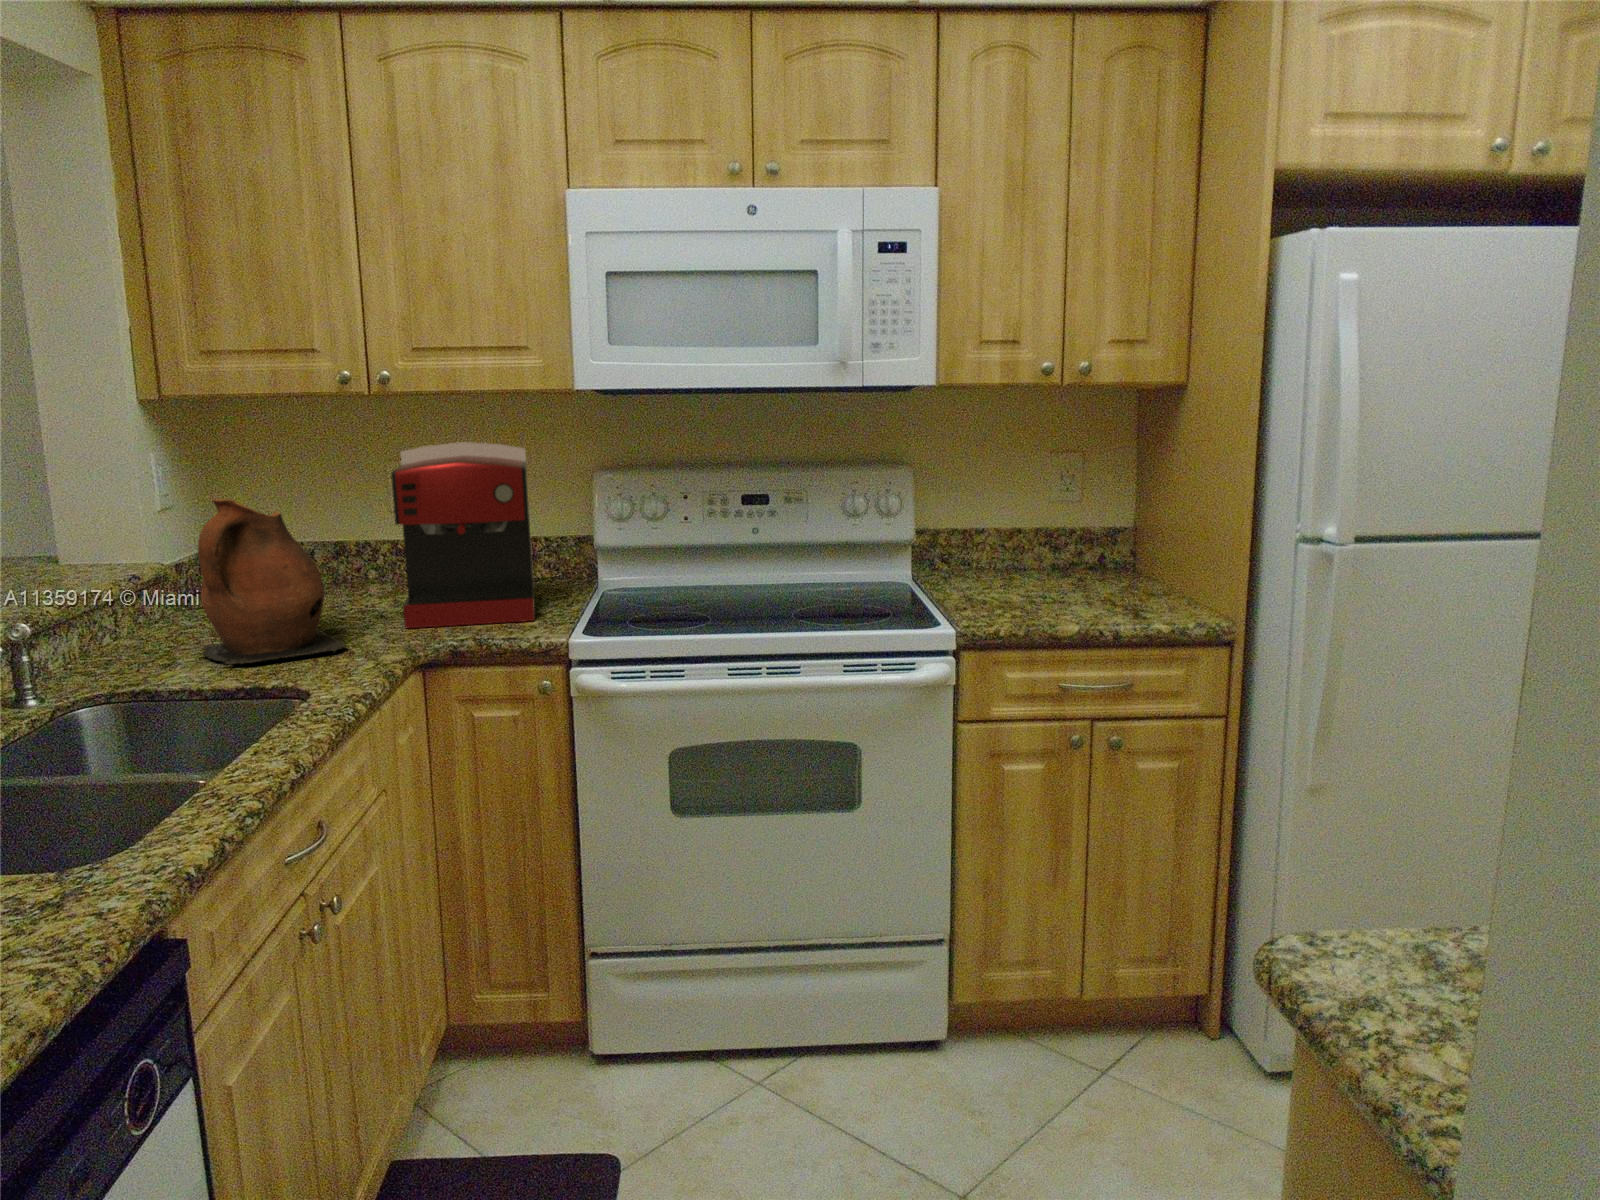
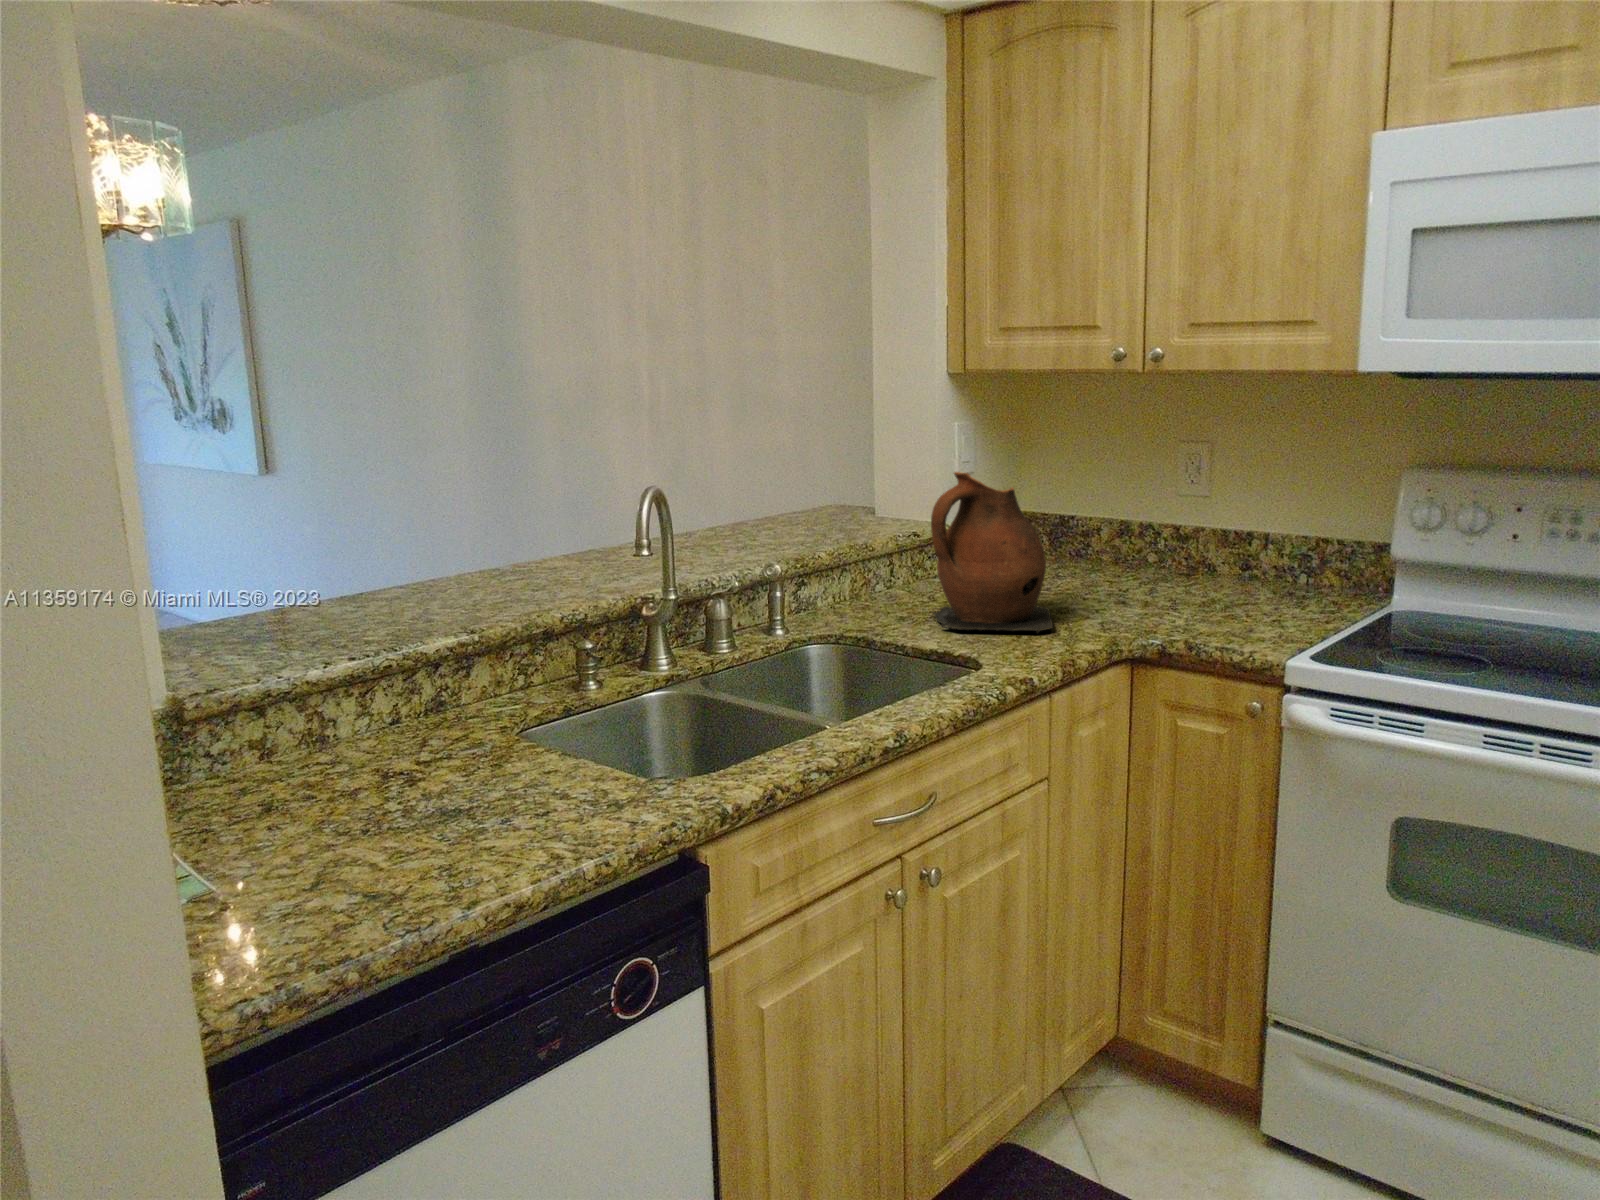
coffee maker: present [391,442,535,628] -> none [1129,424,1312,634]

